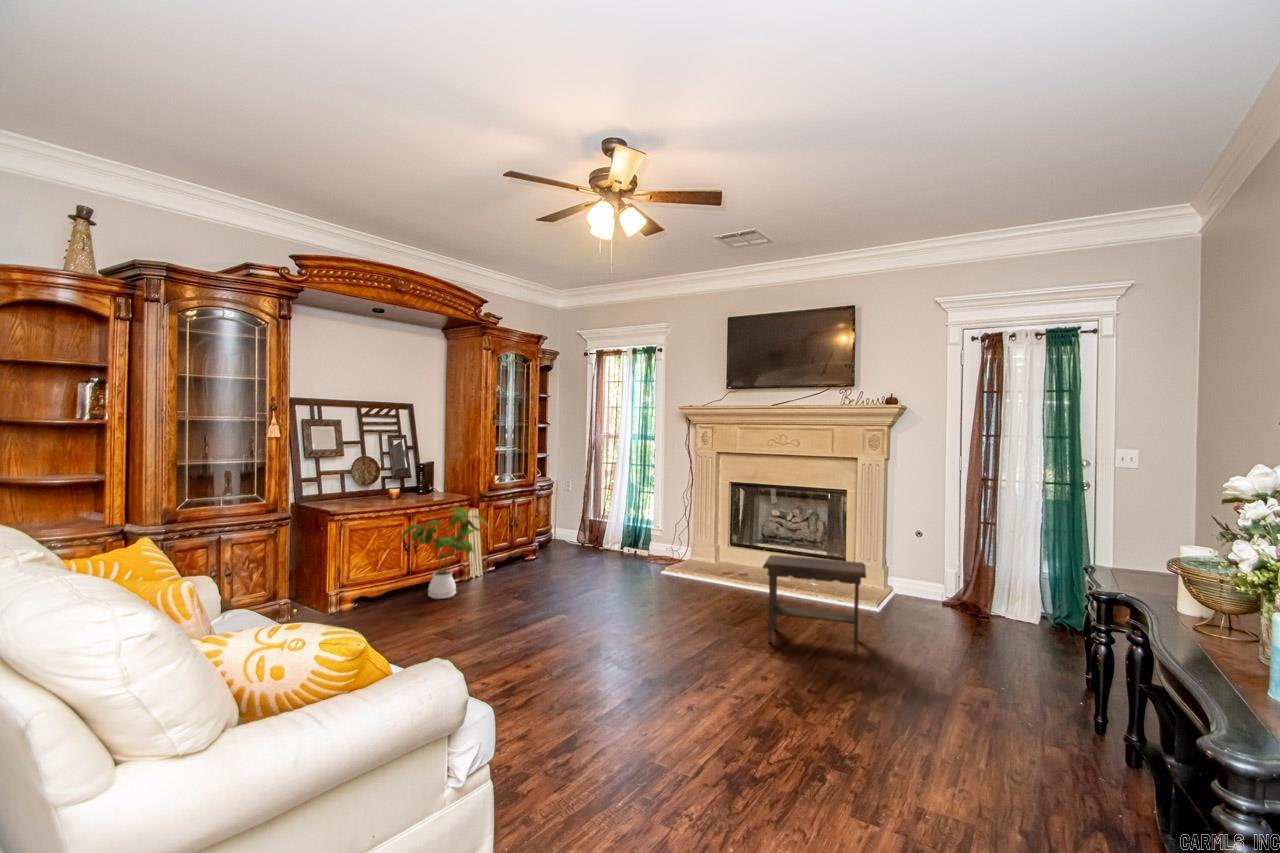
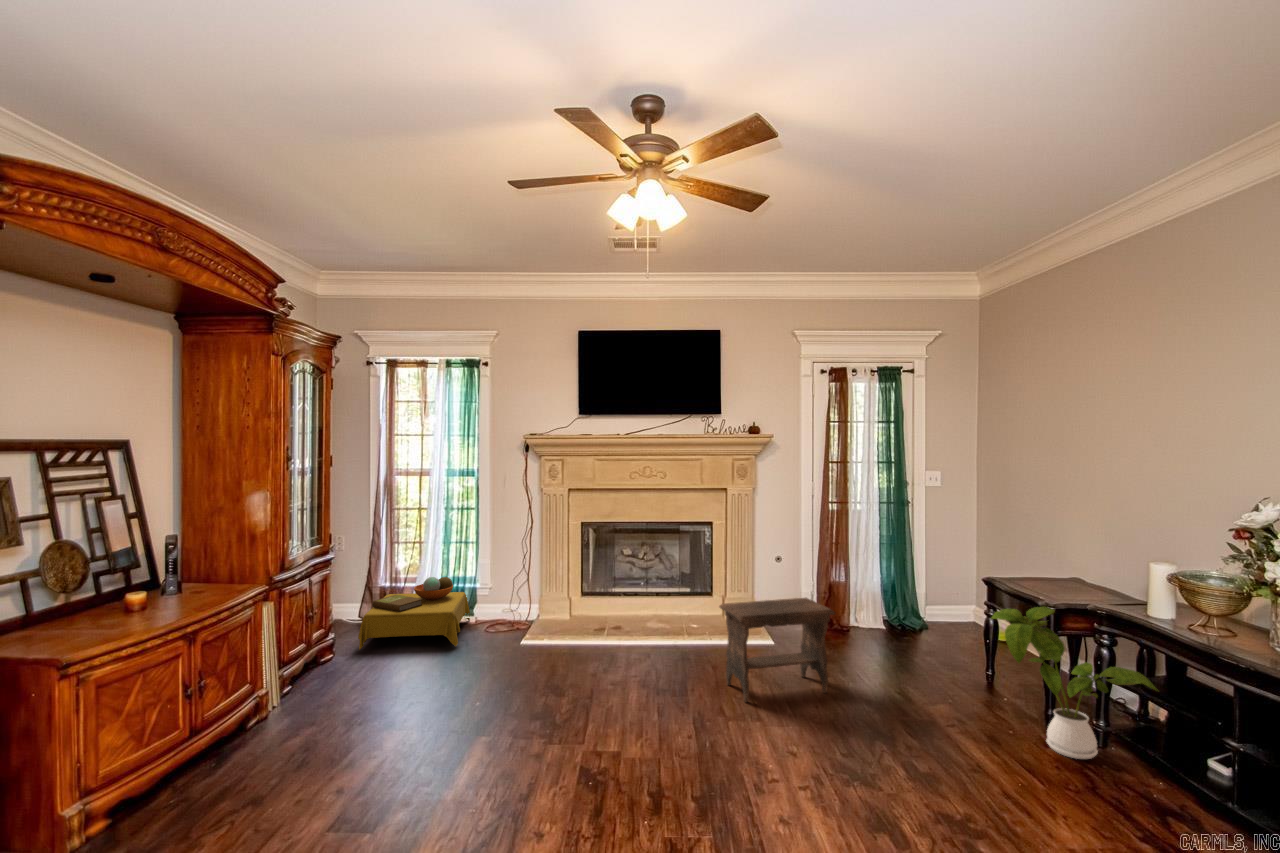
house plant: present [400,506,489,599] -> present [991,607,1157,759]
side table: none [552,515,643,567] -> present [358,577,470,650]

